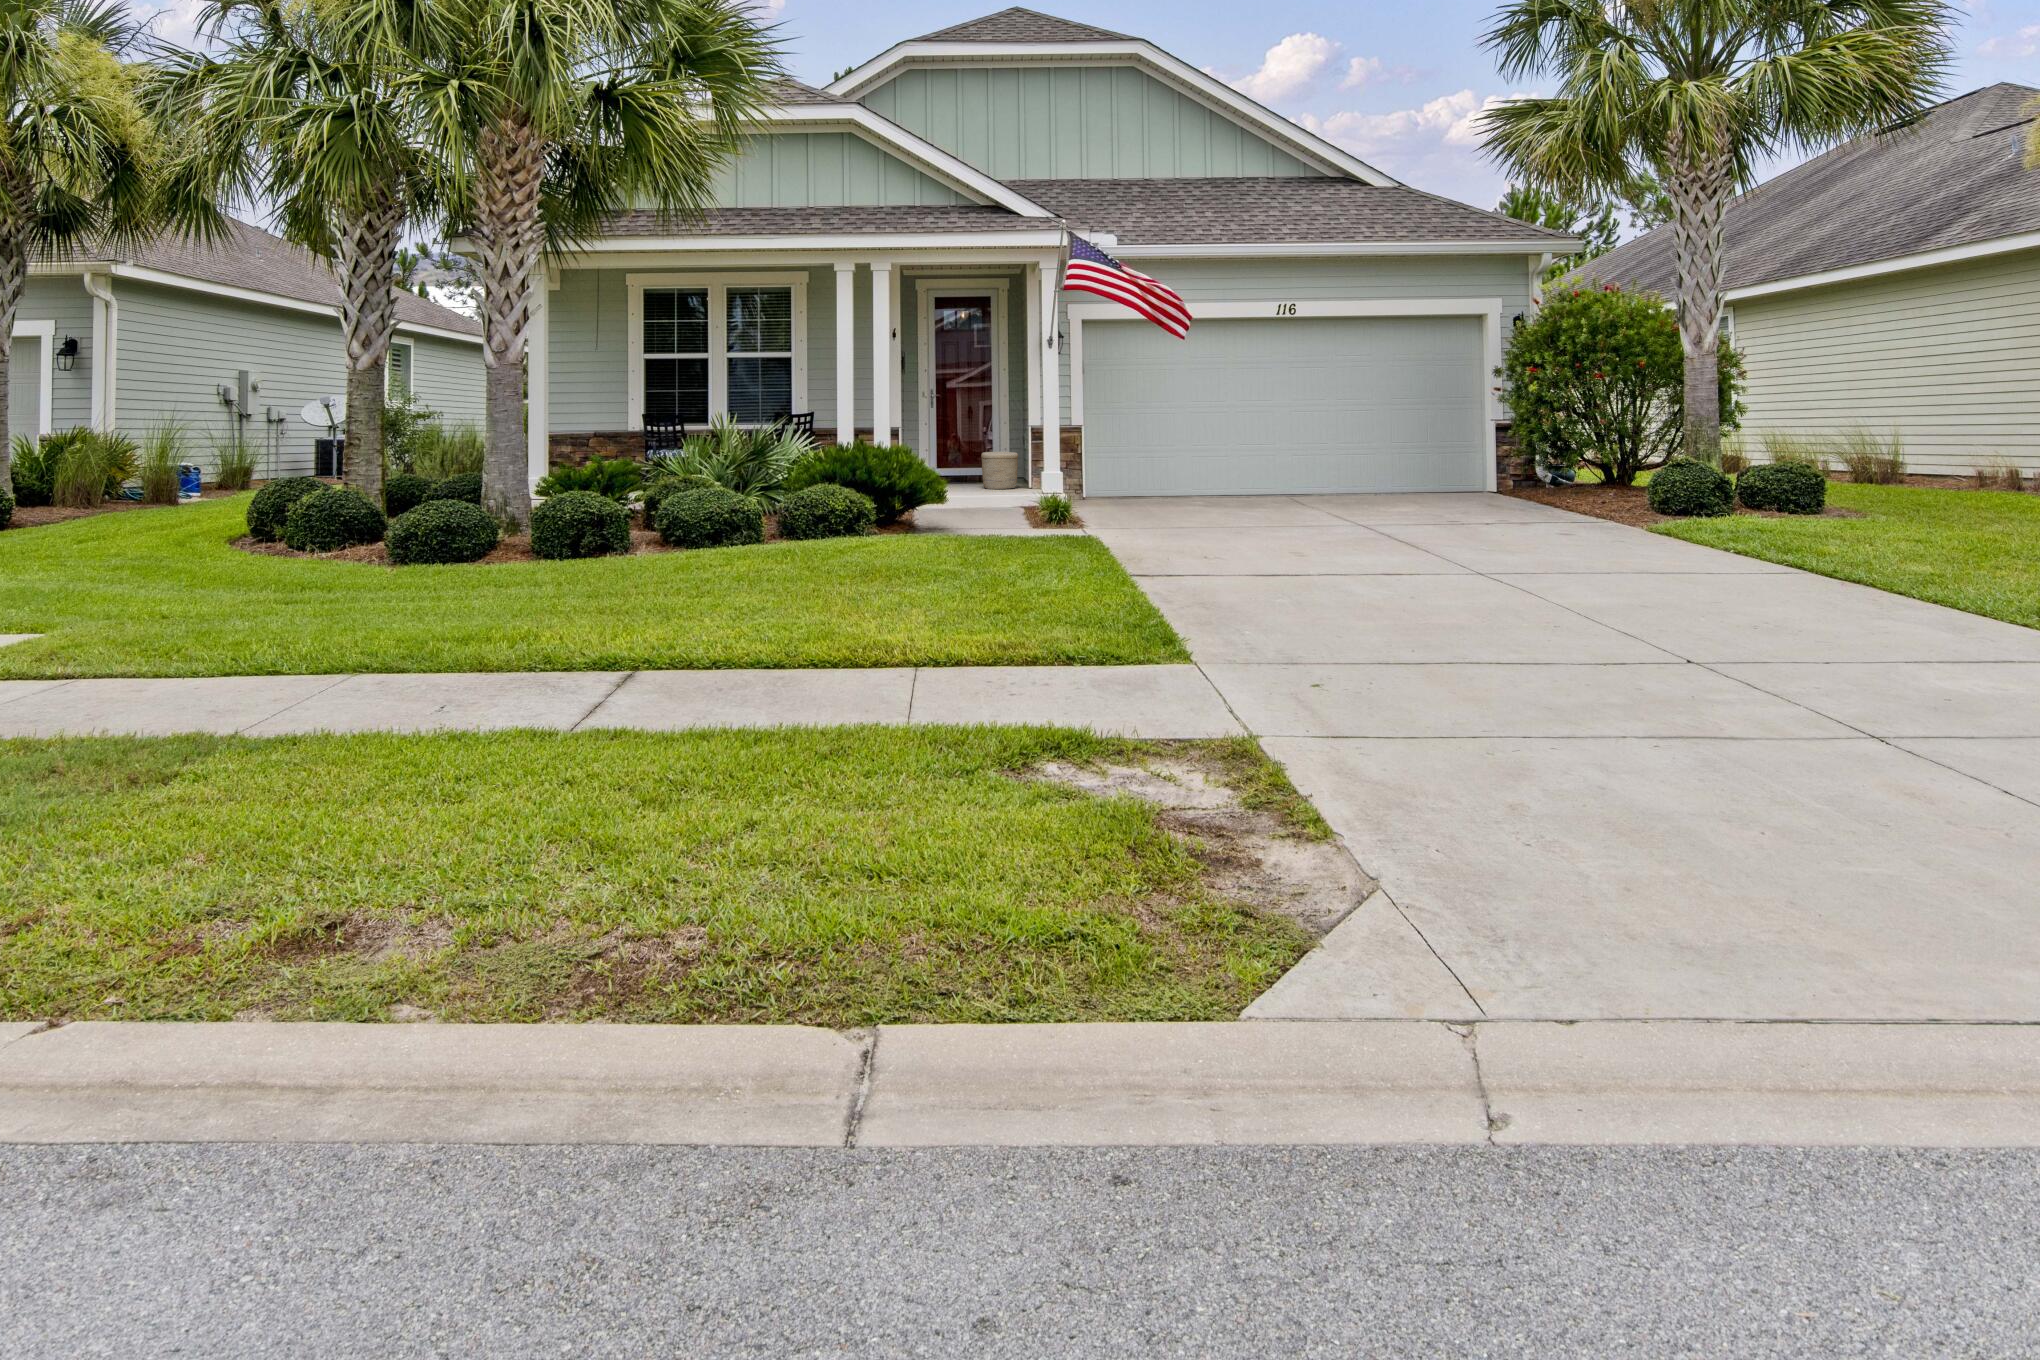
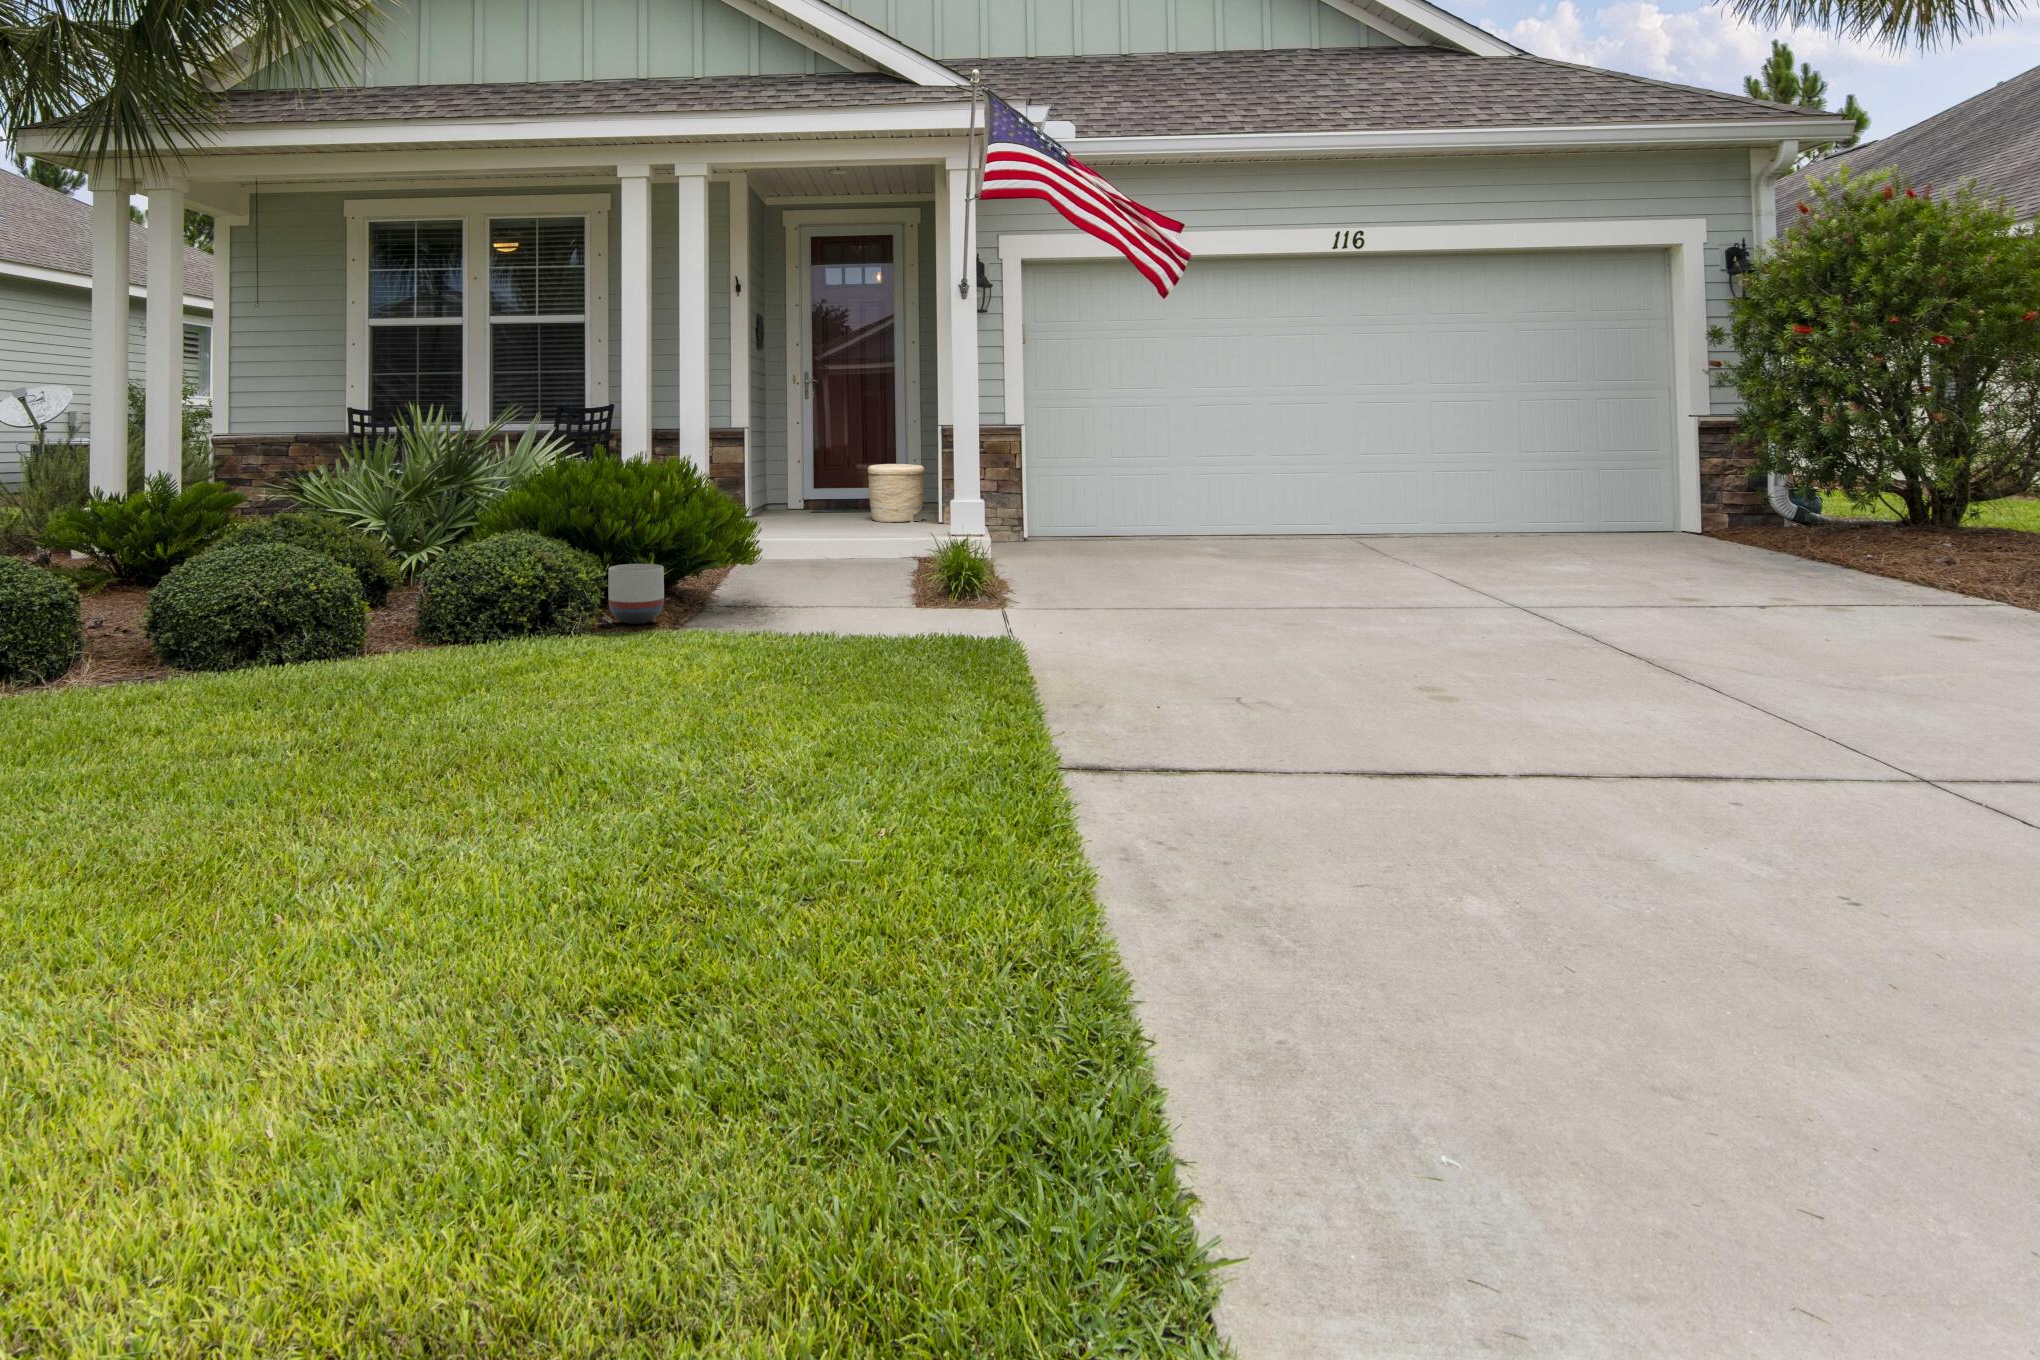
planter: none [883,501,912,533] -> present [608,564,664,624]

